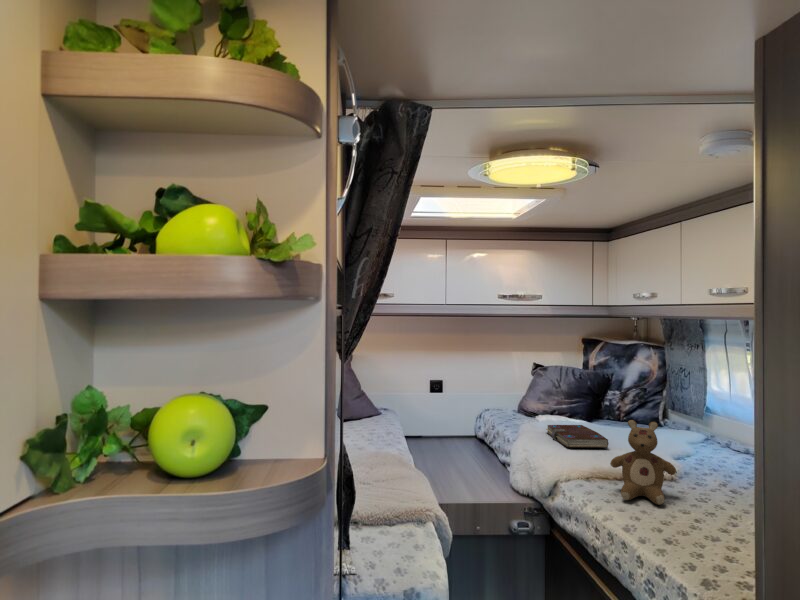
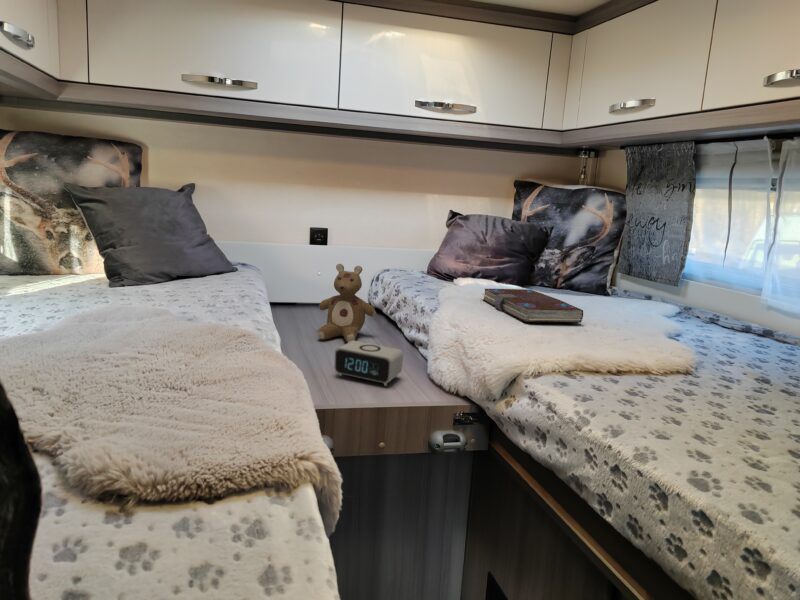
stuffed bear: present [610,420,676,505] -> present [318,264,375,343]
alarm clock: none [448,461,492,491] -> present [334,341,403,386]

